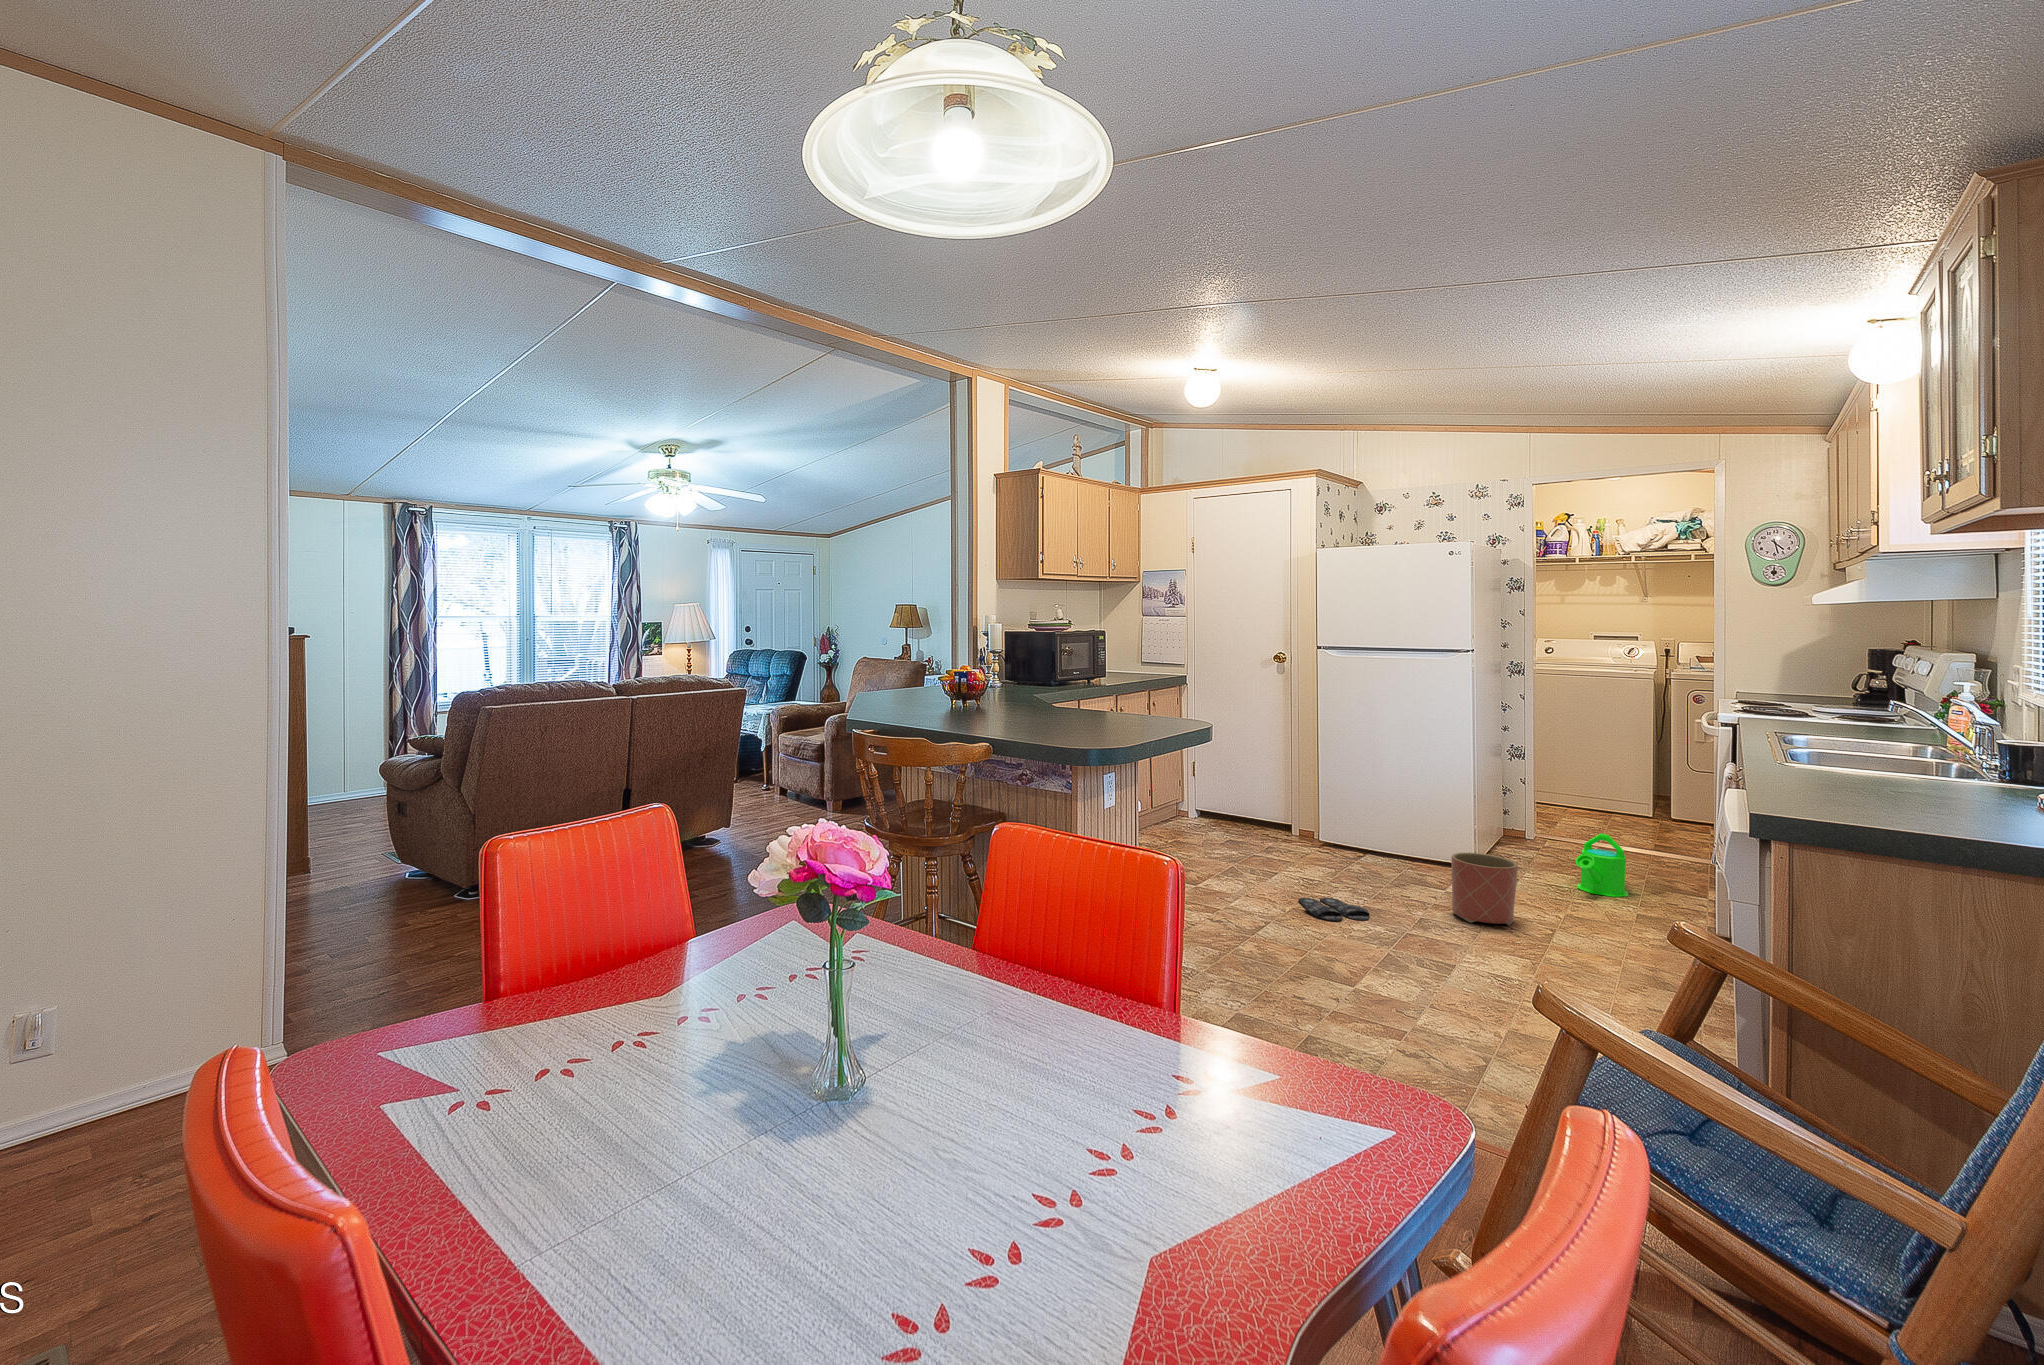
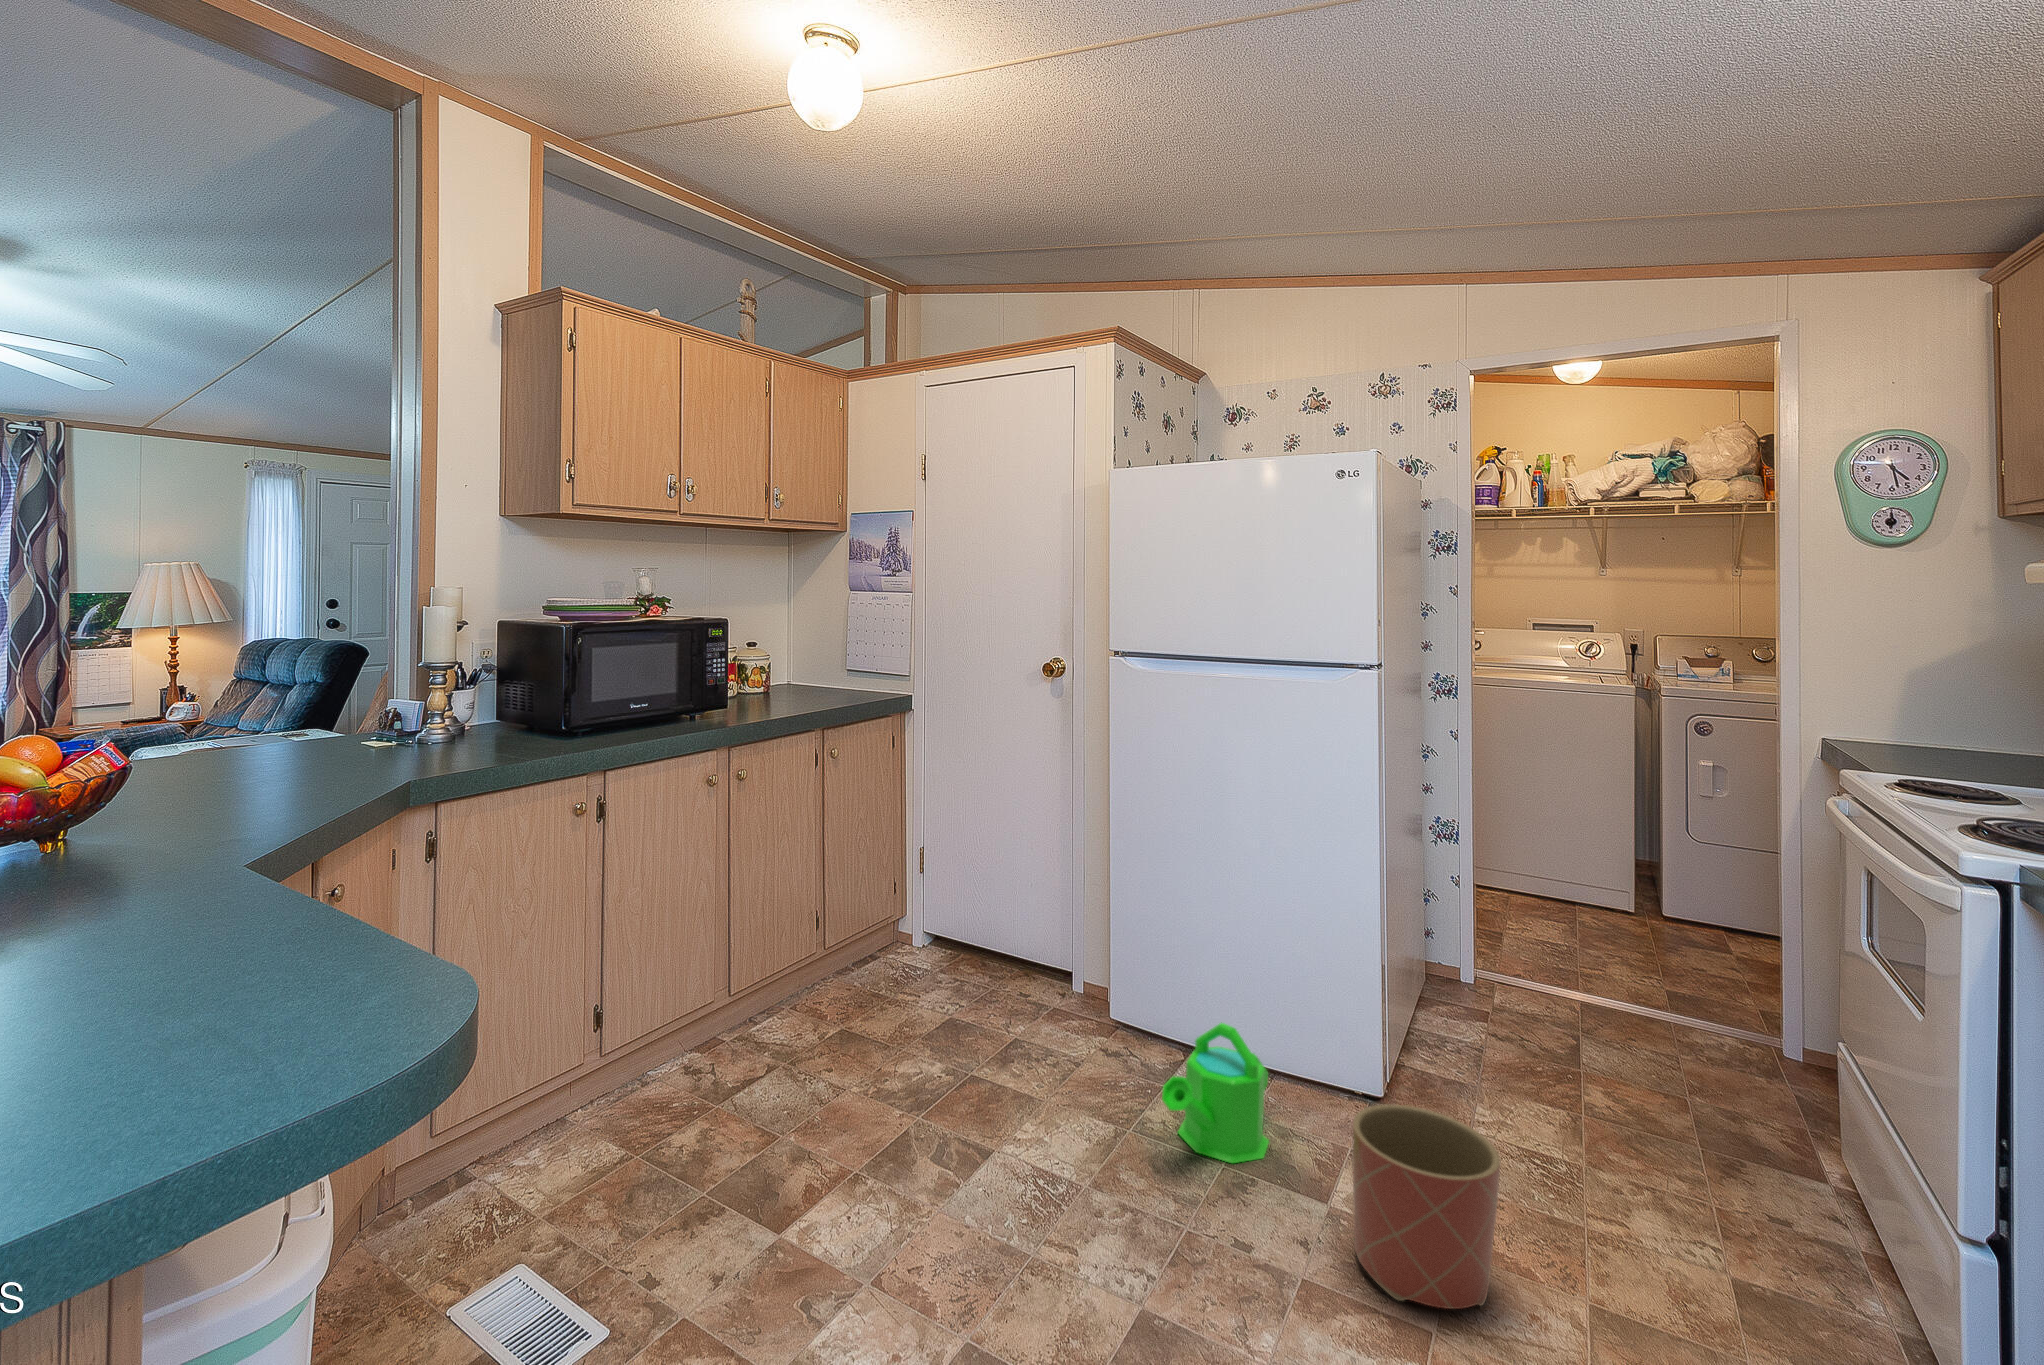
watering can: present [1576,833,1628,897] -> present [1162,1023,1269,1163]
slippers: present [1298,898,1370,921] -> none [1026,1199,1171,1318]

